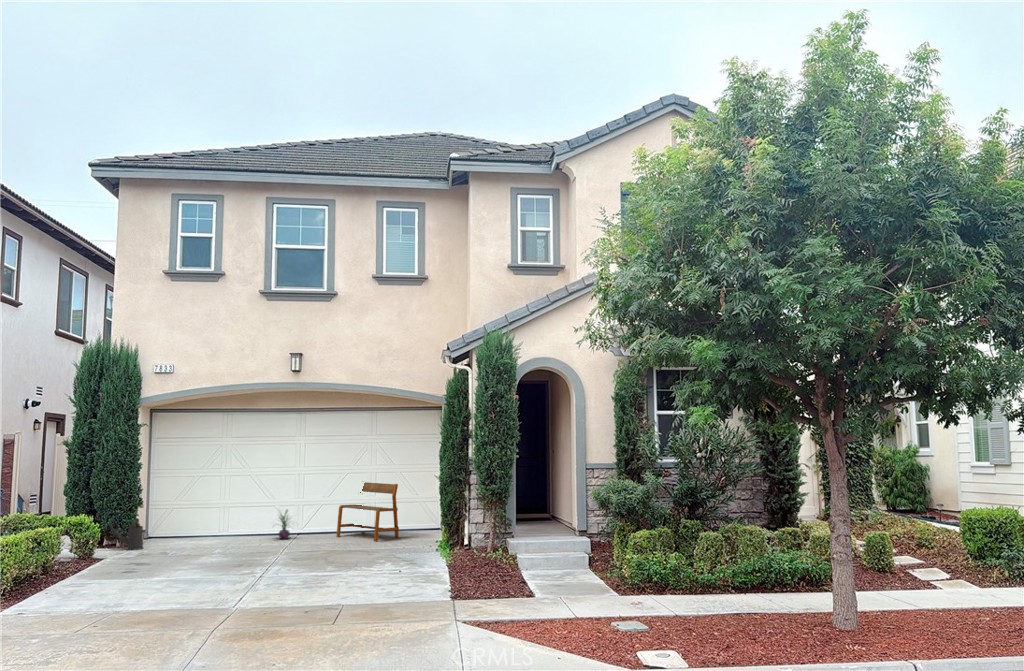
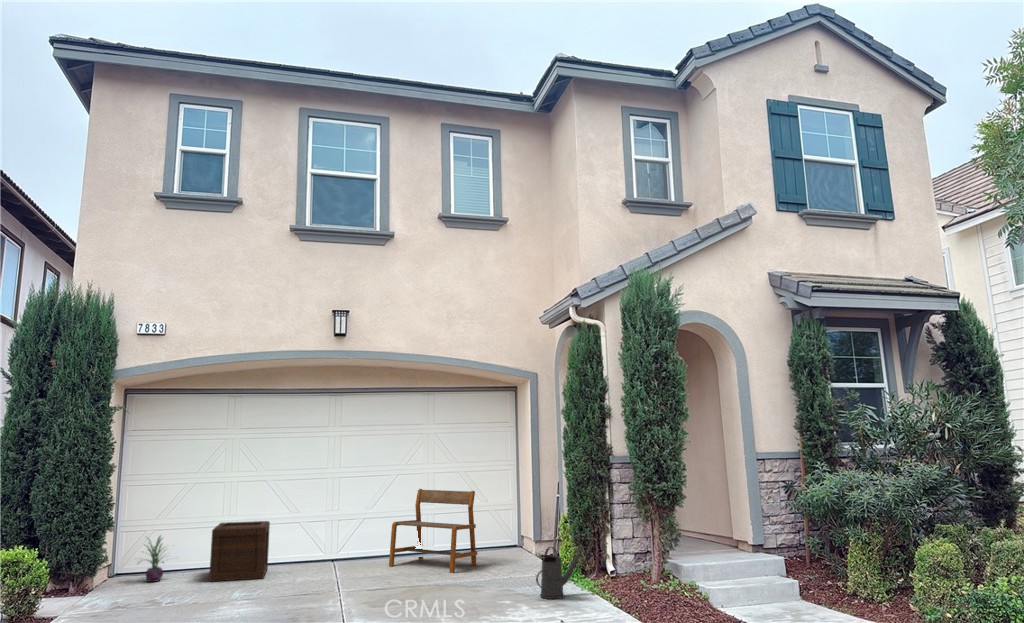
wooden crate: none [208,503,252,543] -> present [209,521,270,582]
decorative plant: present [278,510,290,539] -> present [146,536,166,582]
watering can: present [111,518,143,550] -> present [536,547,581,599]

